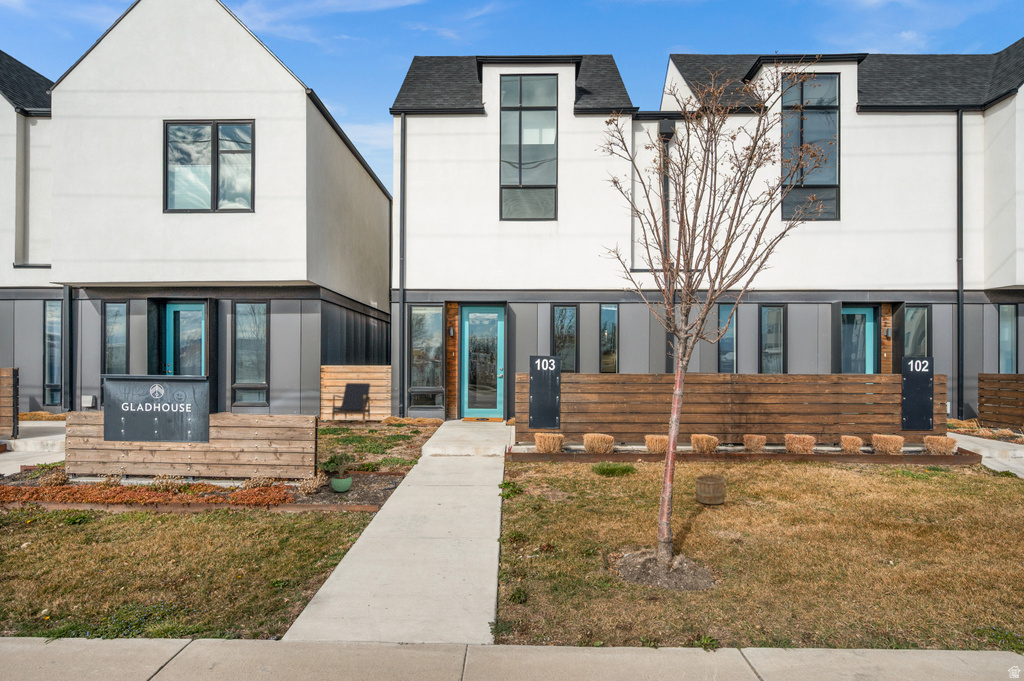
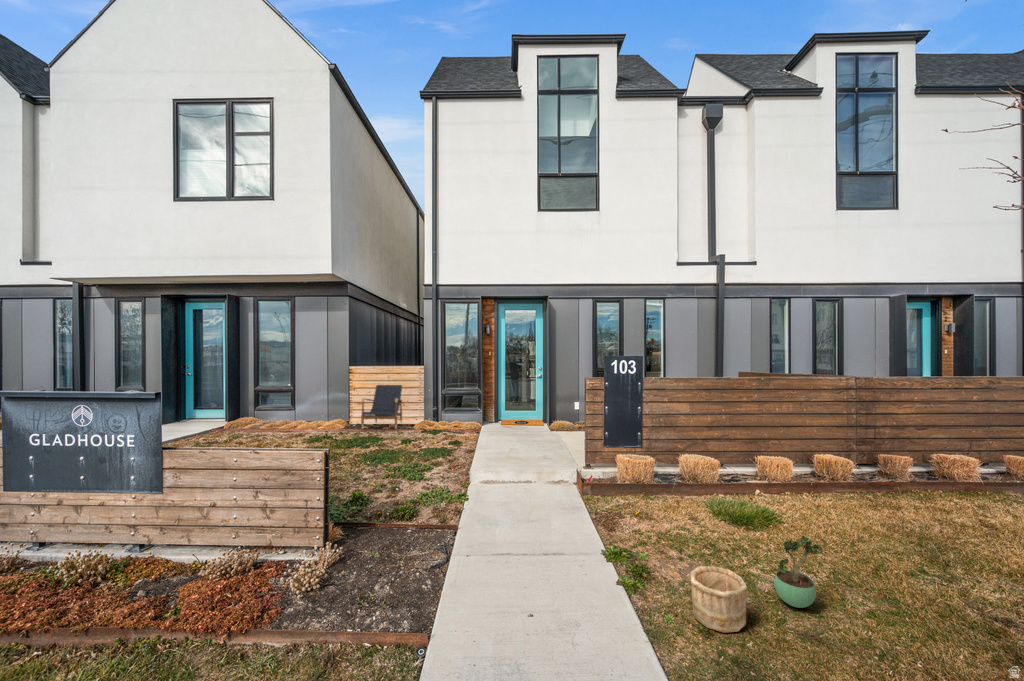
potted plant: present [329,453,355,492] -> present [774,536,823,608]
wooden bucket: present [695,476,725,504] -> present [690,566,747,633]

